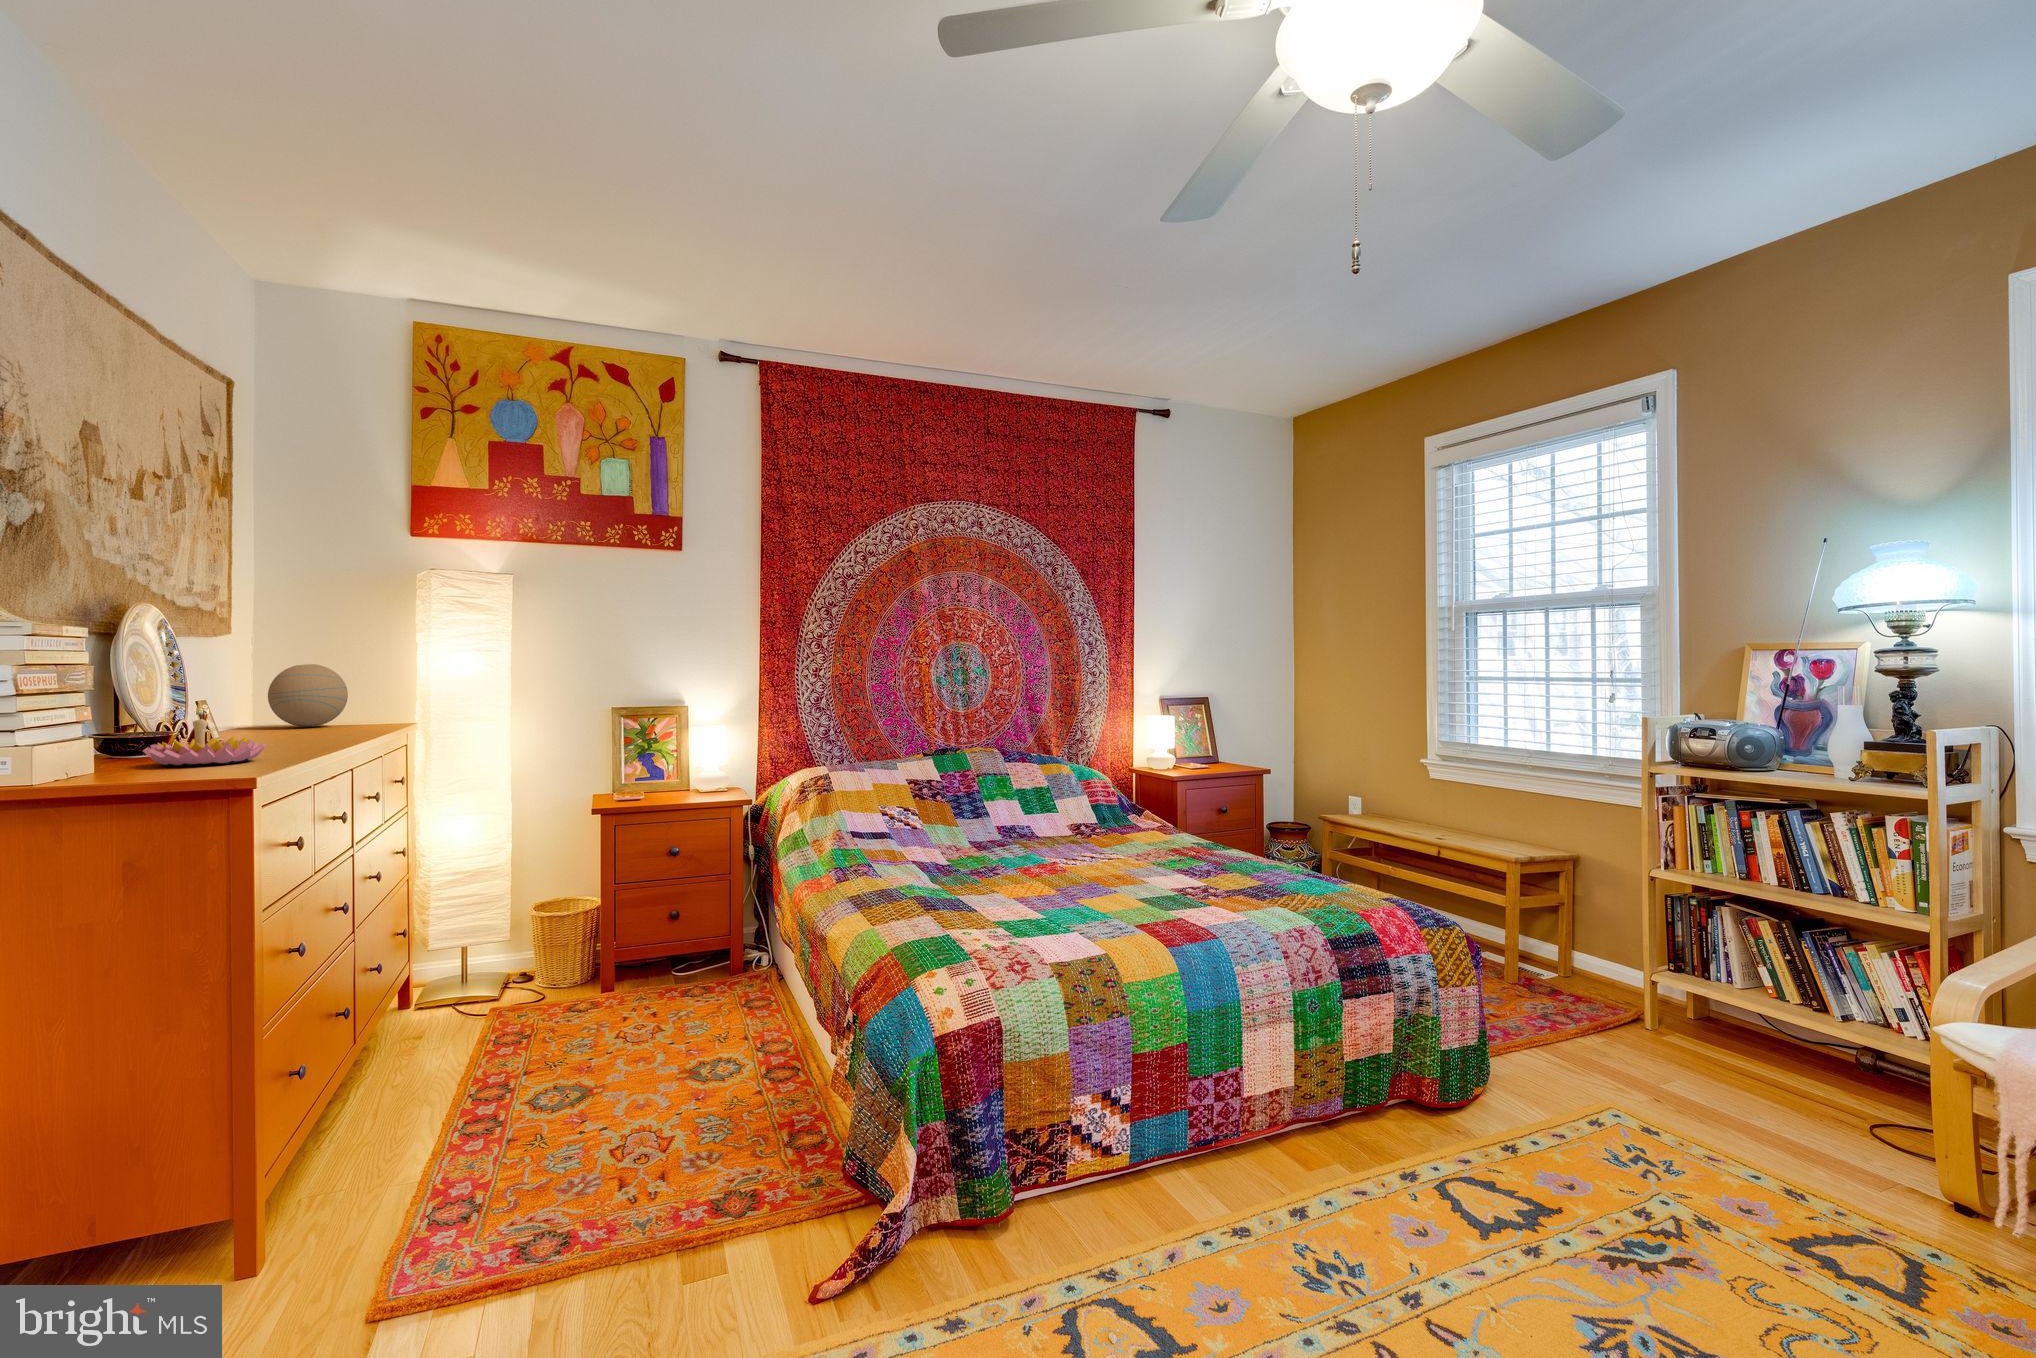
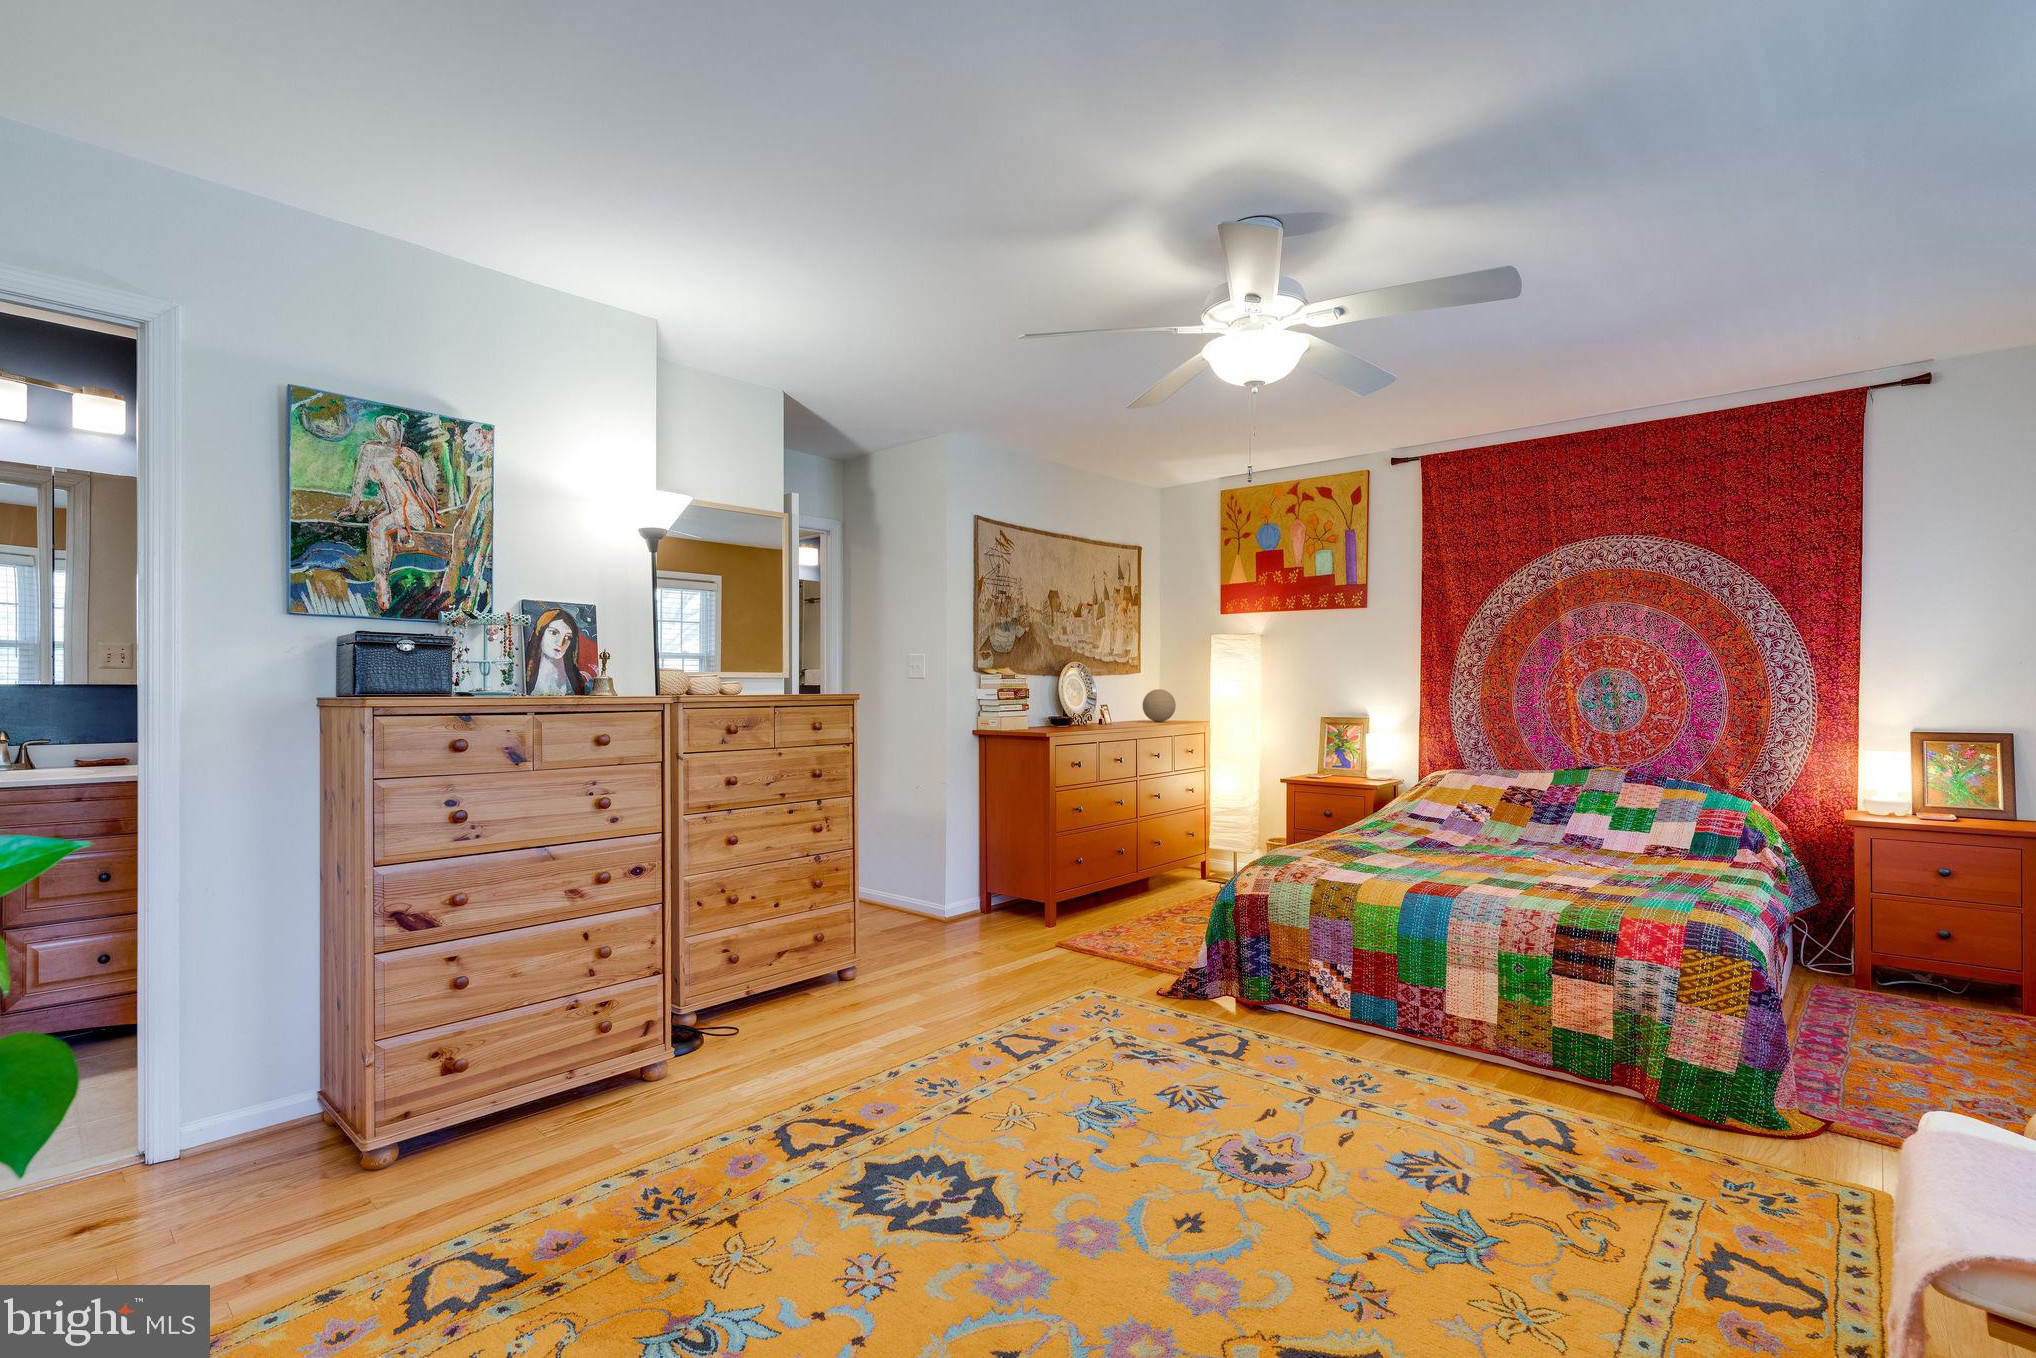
candle holder: present [143,701,266,766] -> none [1035,701,1073,727]

